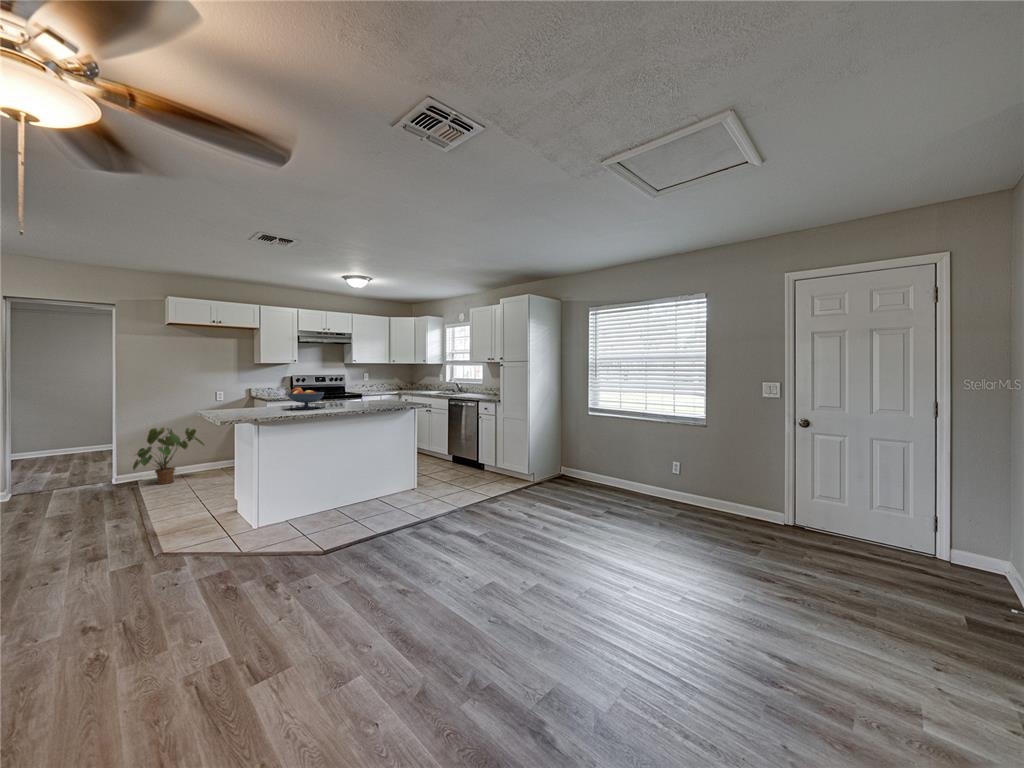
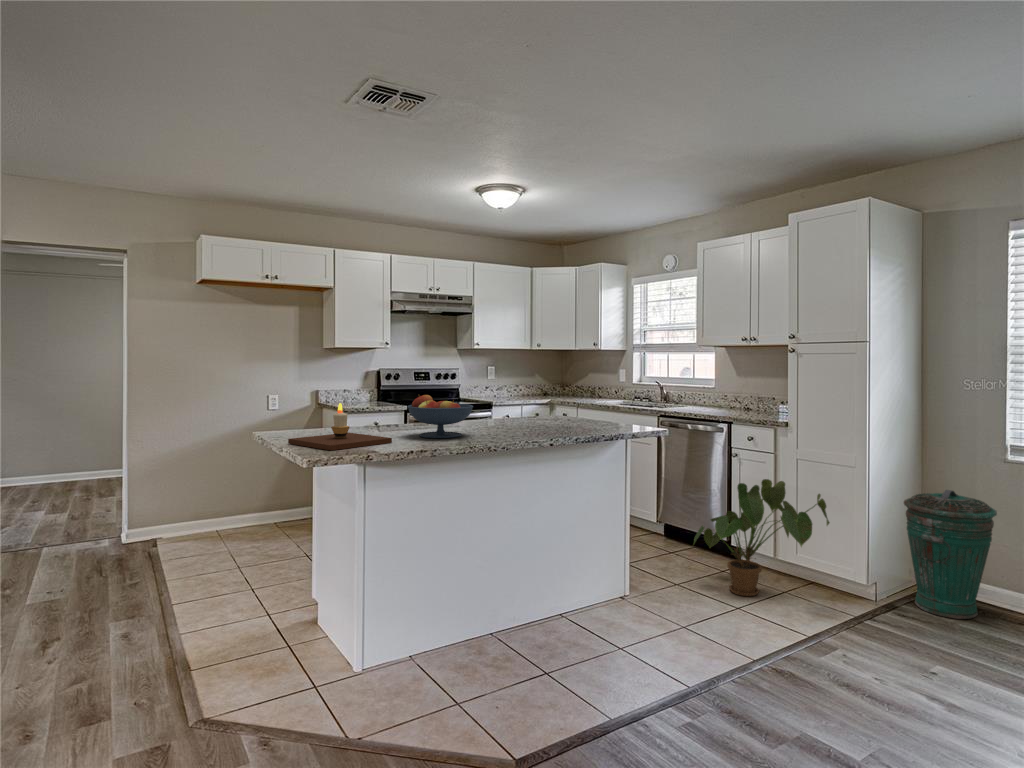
candle: none [215,392,275,415] -> present [288,403,392,450]
house plant: present [133,427,204,484] -> present [694,479,830,596]
trash can: none [548,429,583,487] -> present [904,490,997,619]

